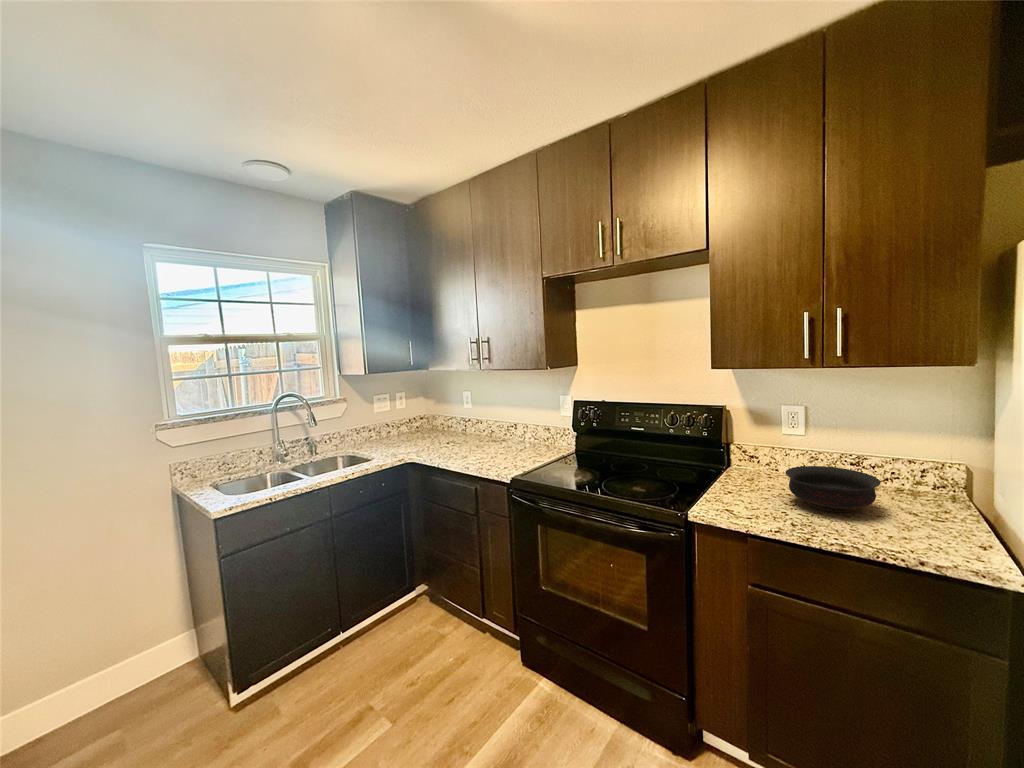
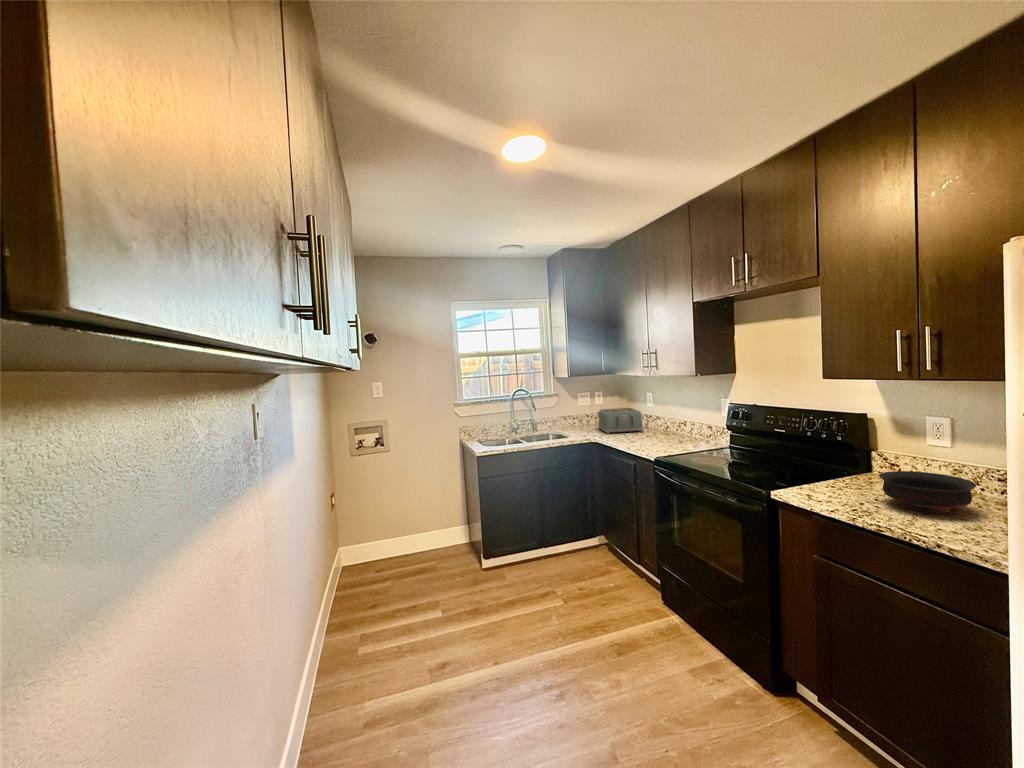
toaster: none [401,410,460,447] -> present [598,408,643,434]

